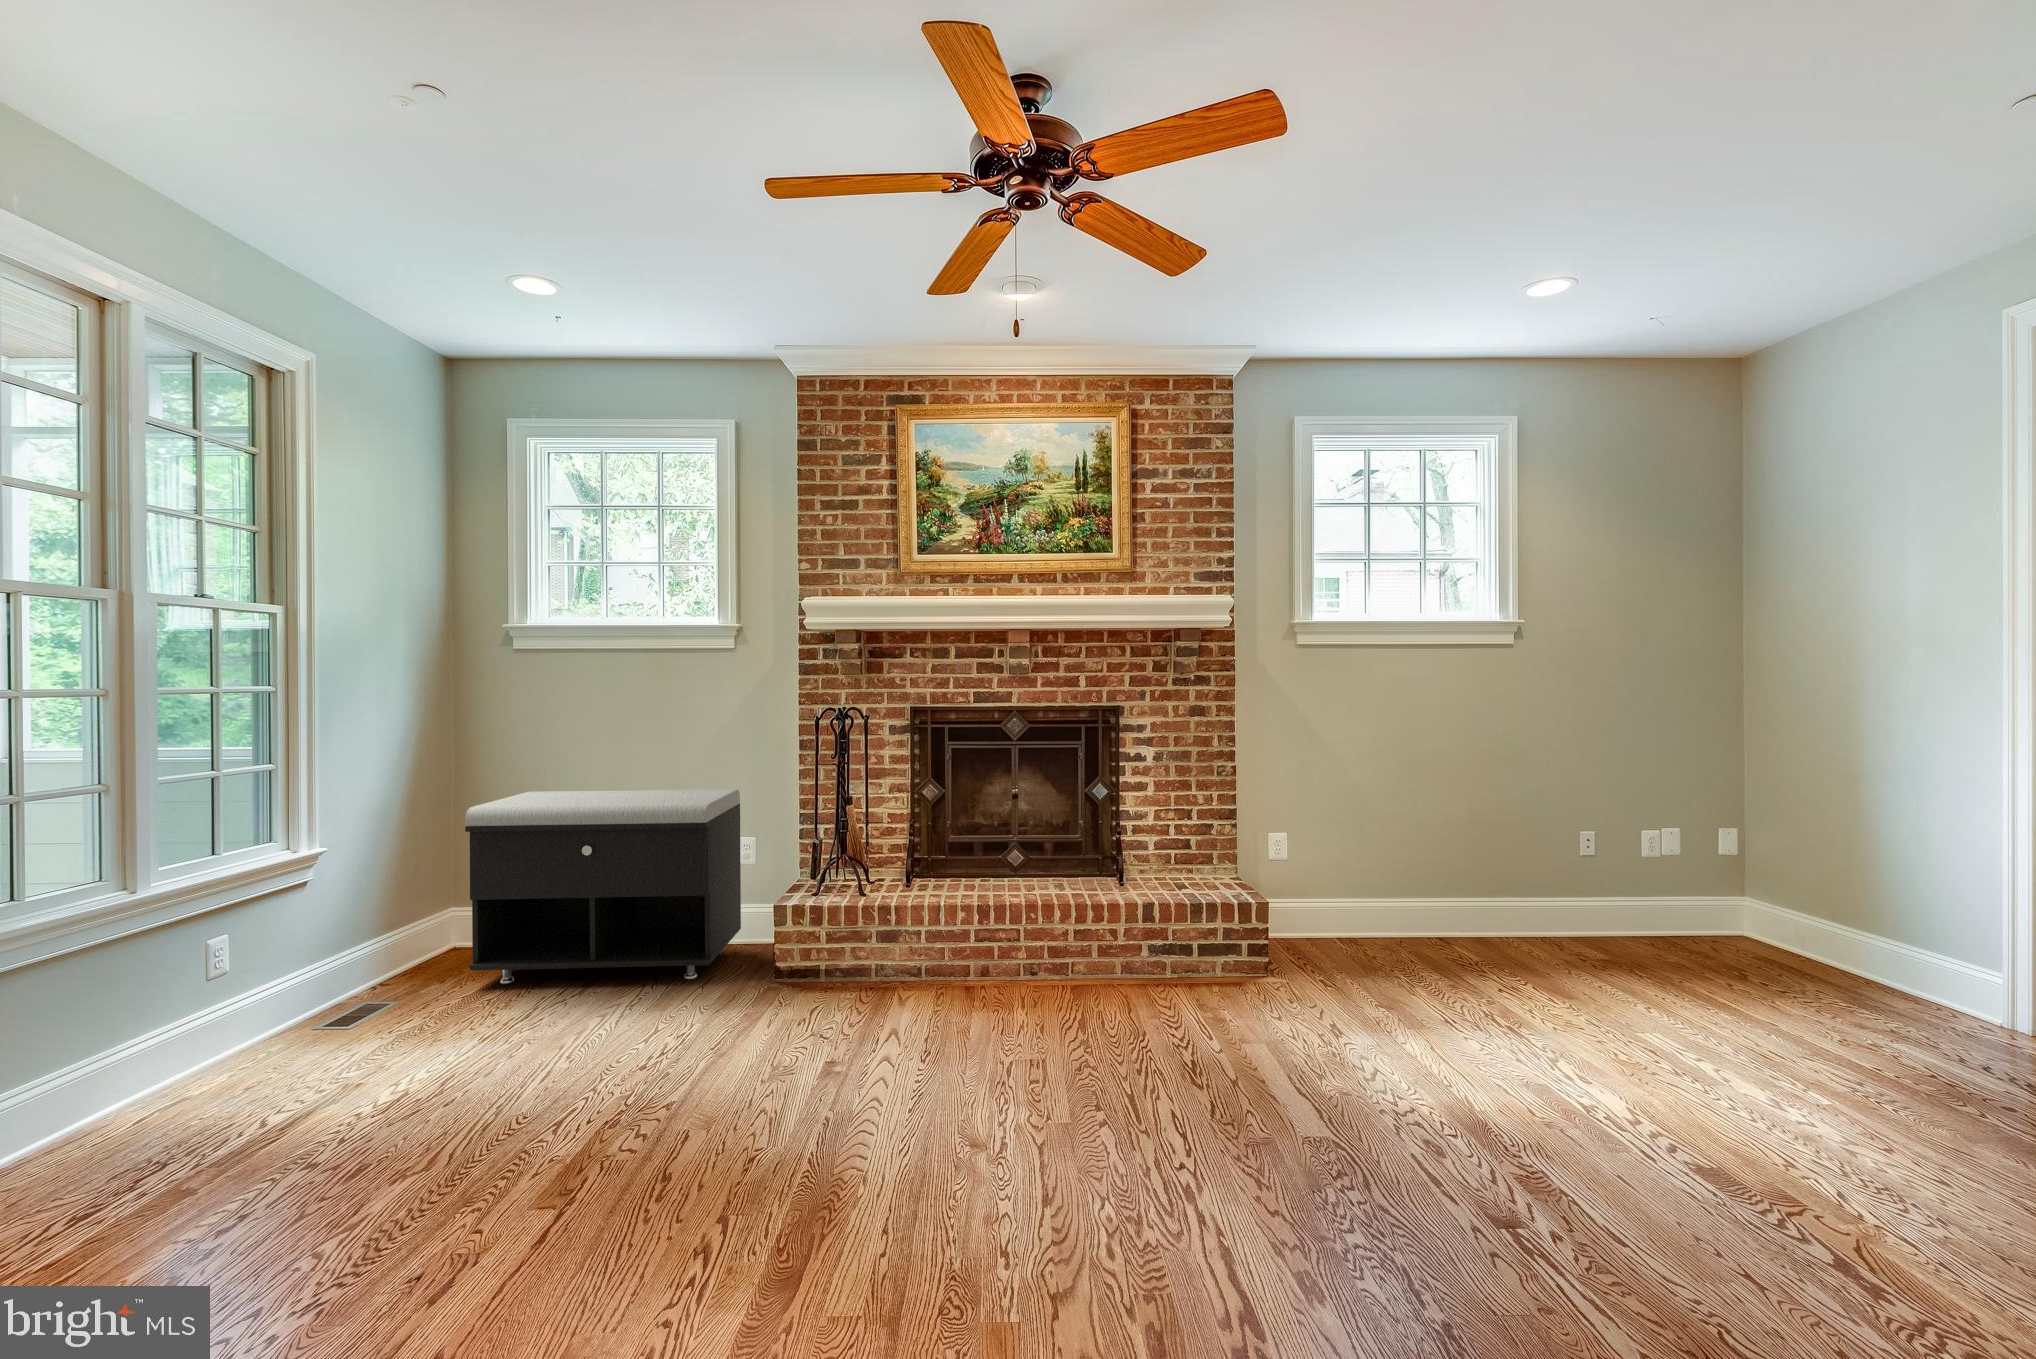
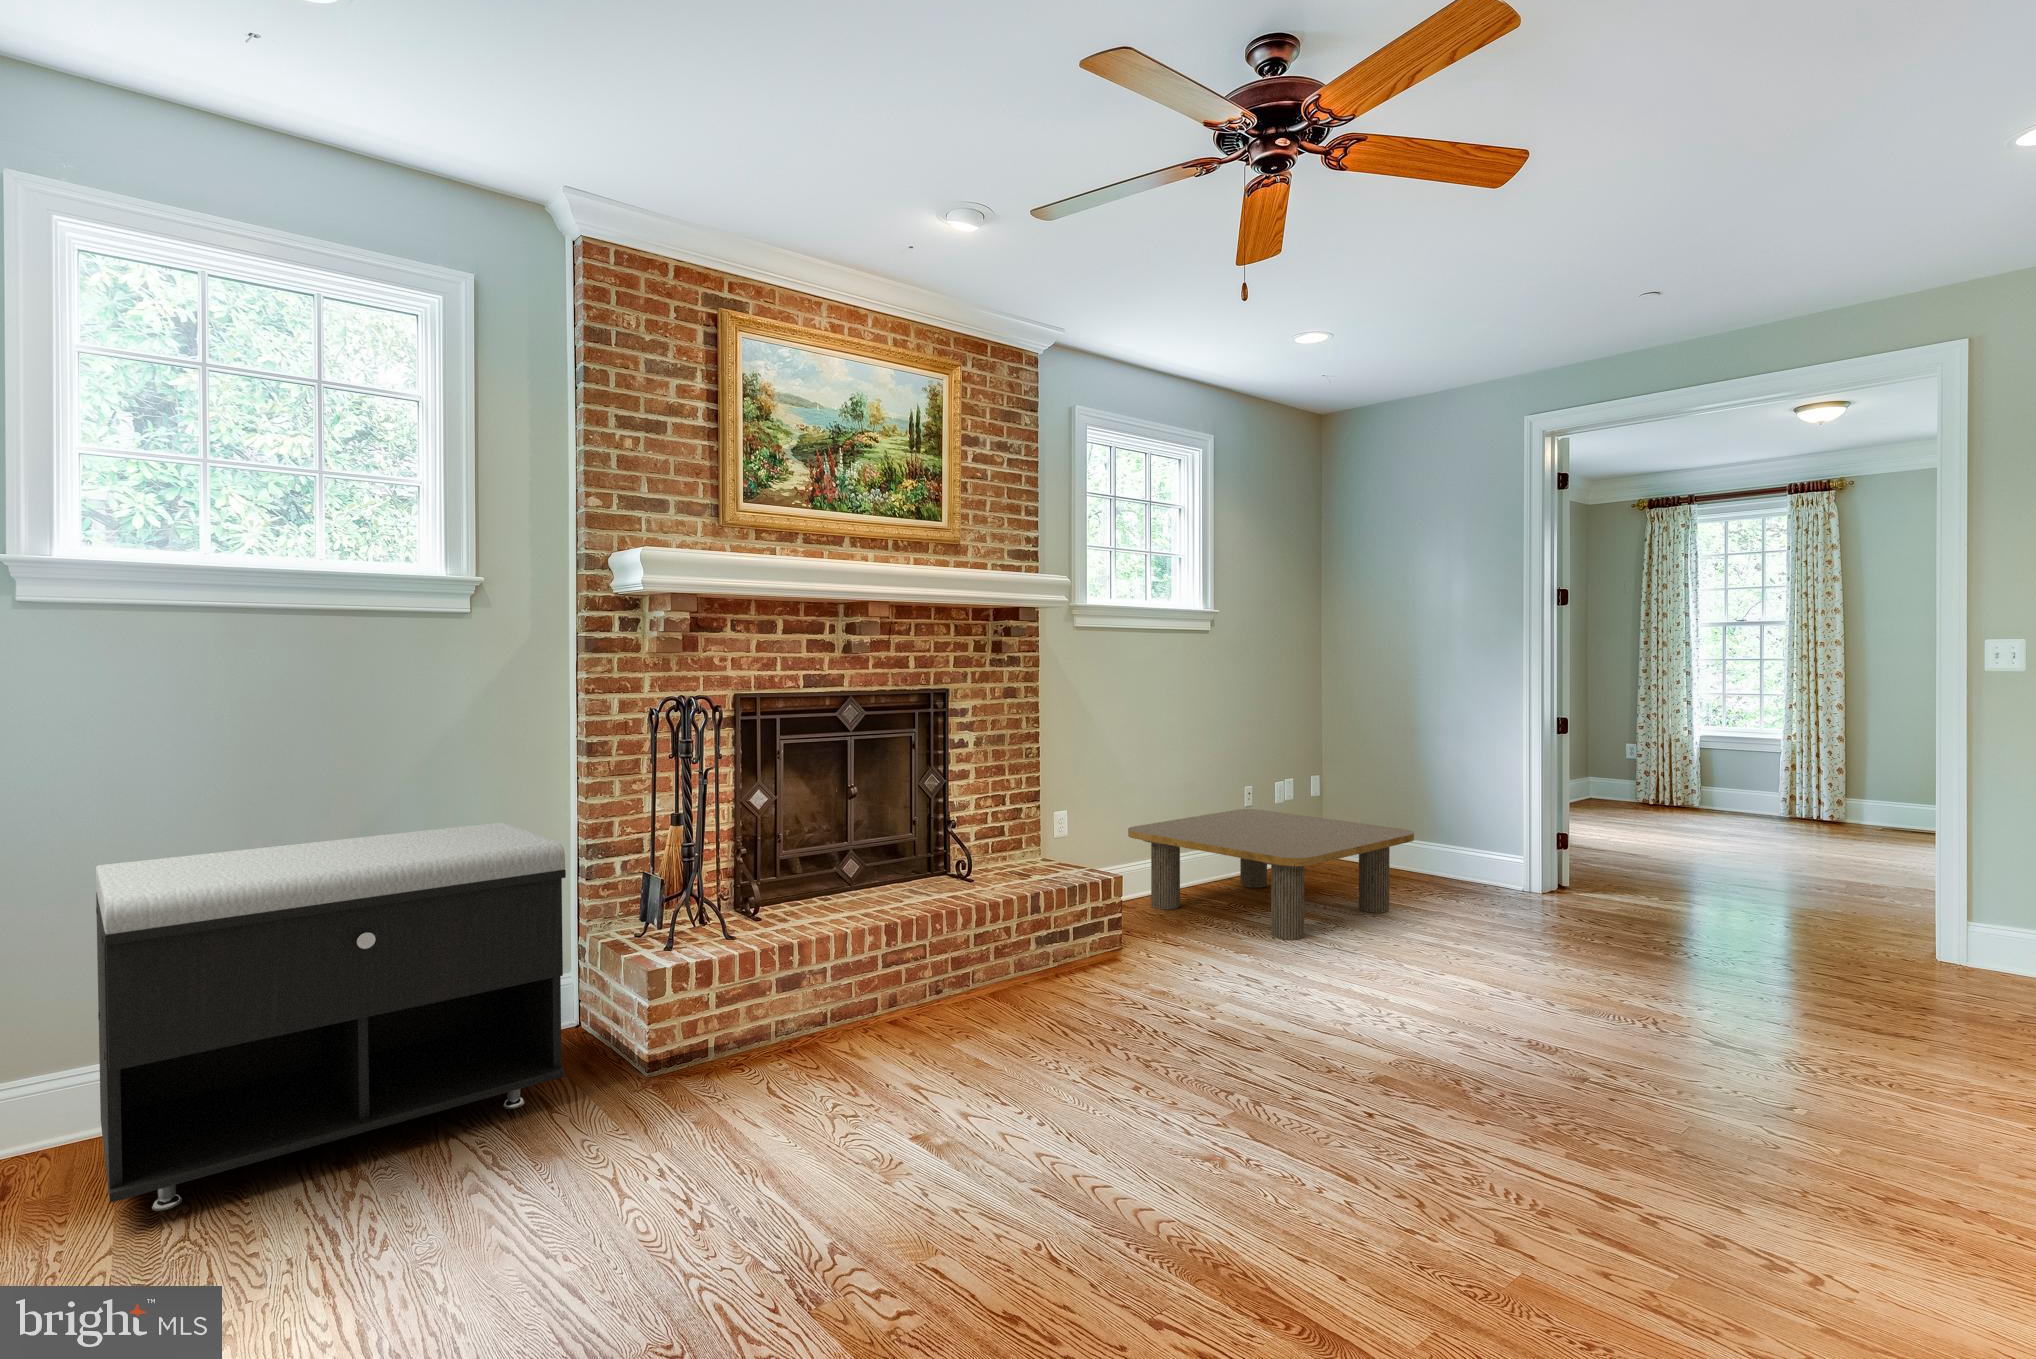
coffee table: none [1356,858,1736,1016] -> present [1128,809,1414,940]

